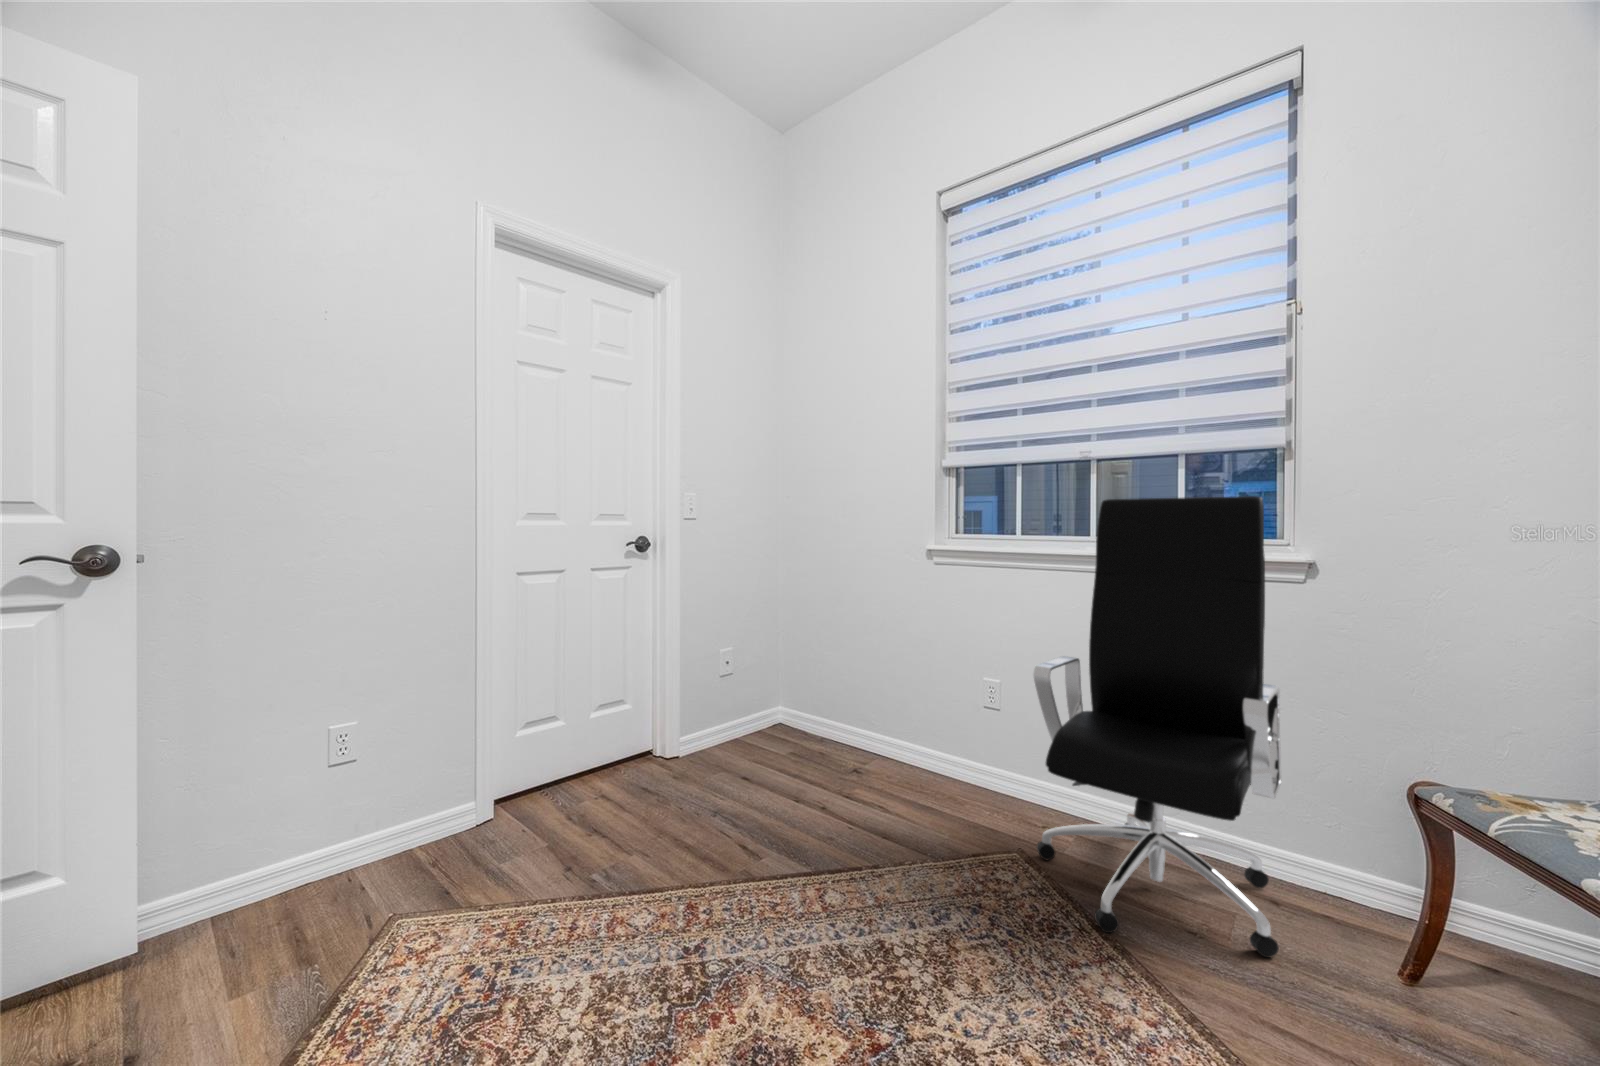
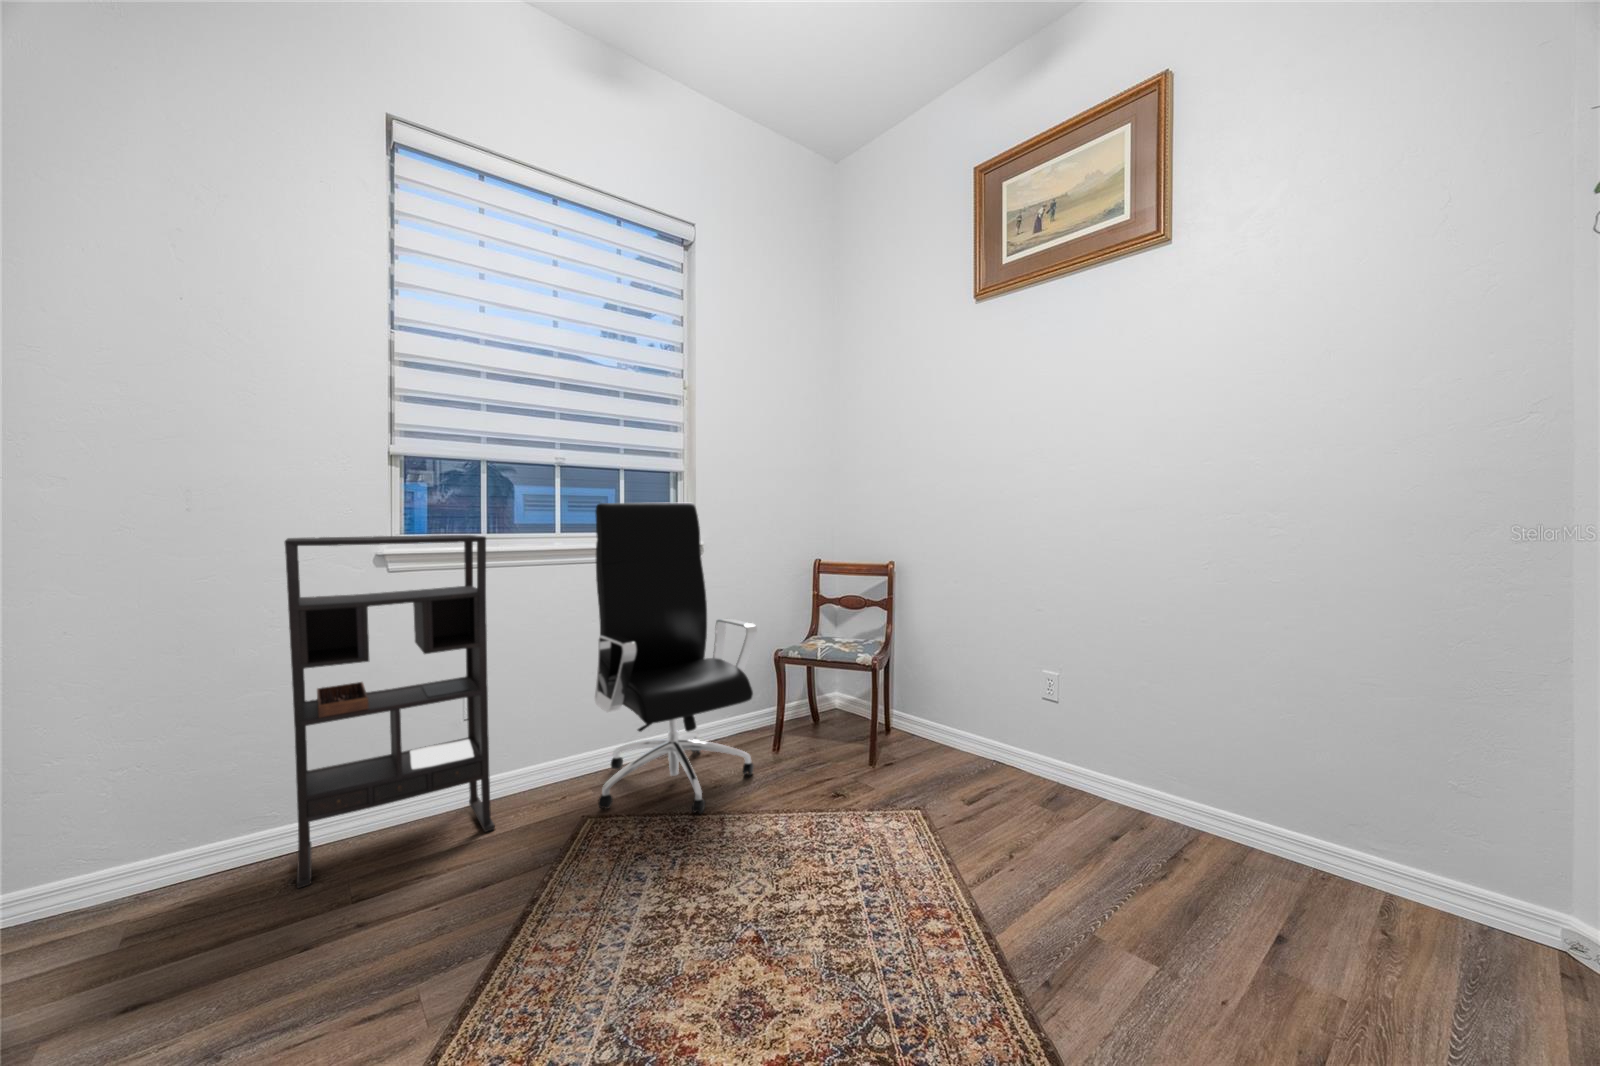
bookshelf: none [839,528,993,814] -> present [285,535,495,888]

